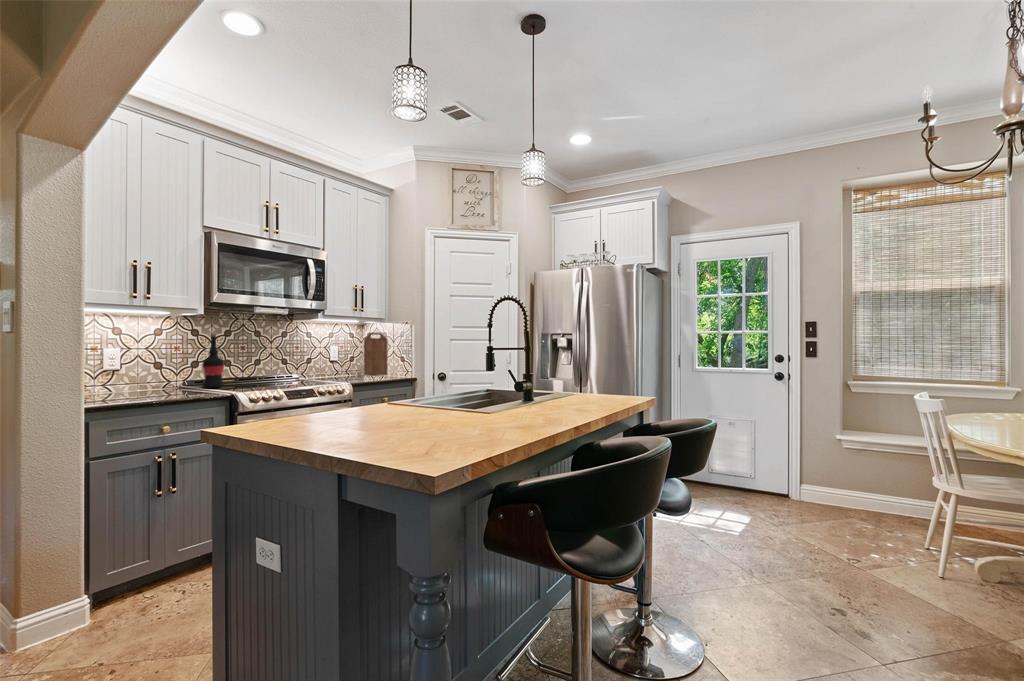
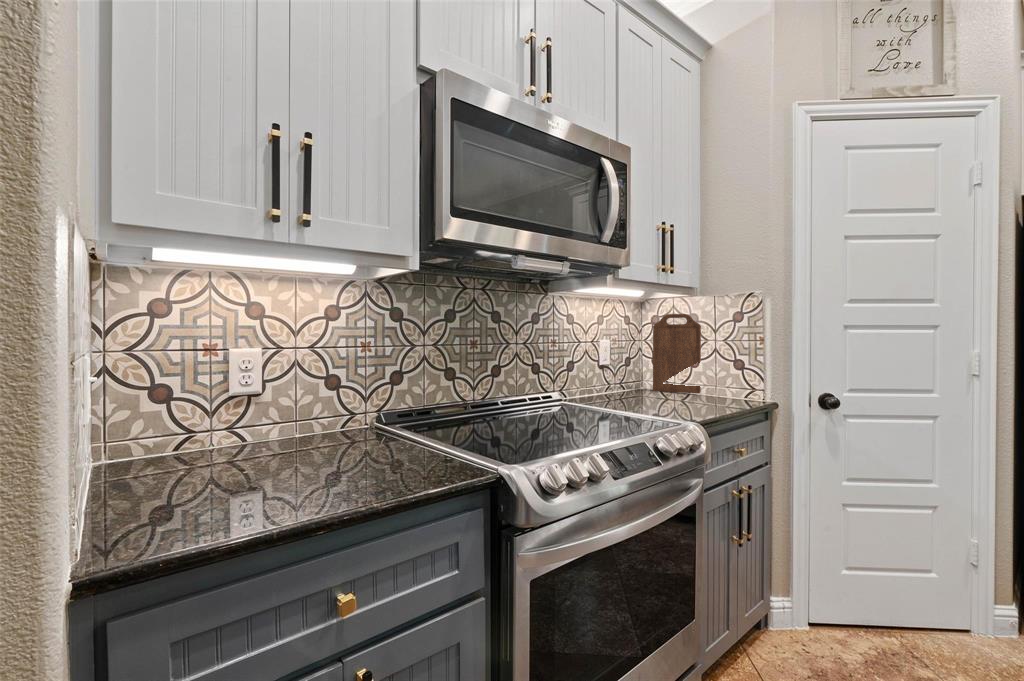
wine bottle: present [203,334,224,388] -> none [422,316,467,444]

